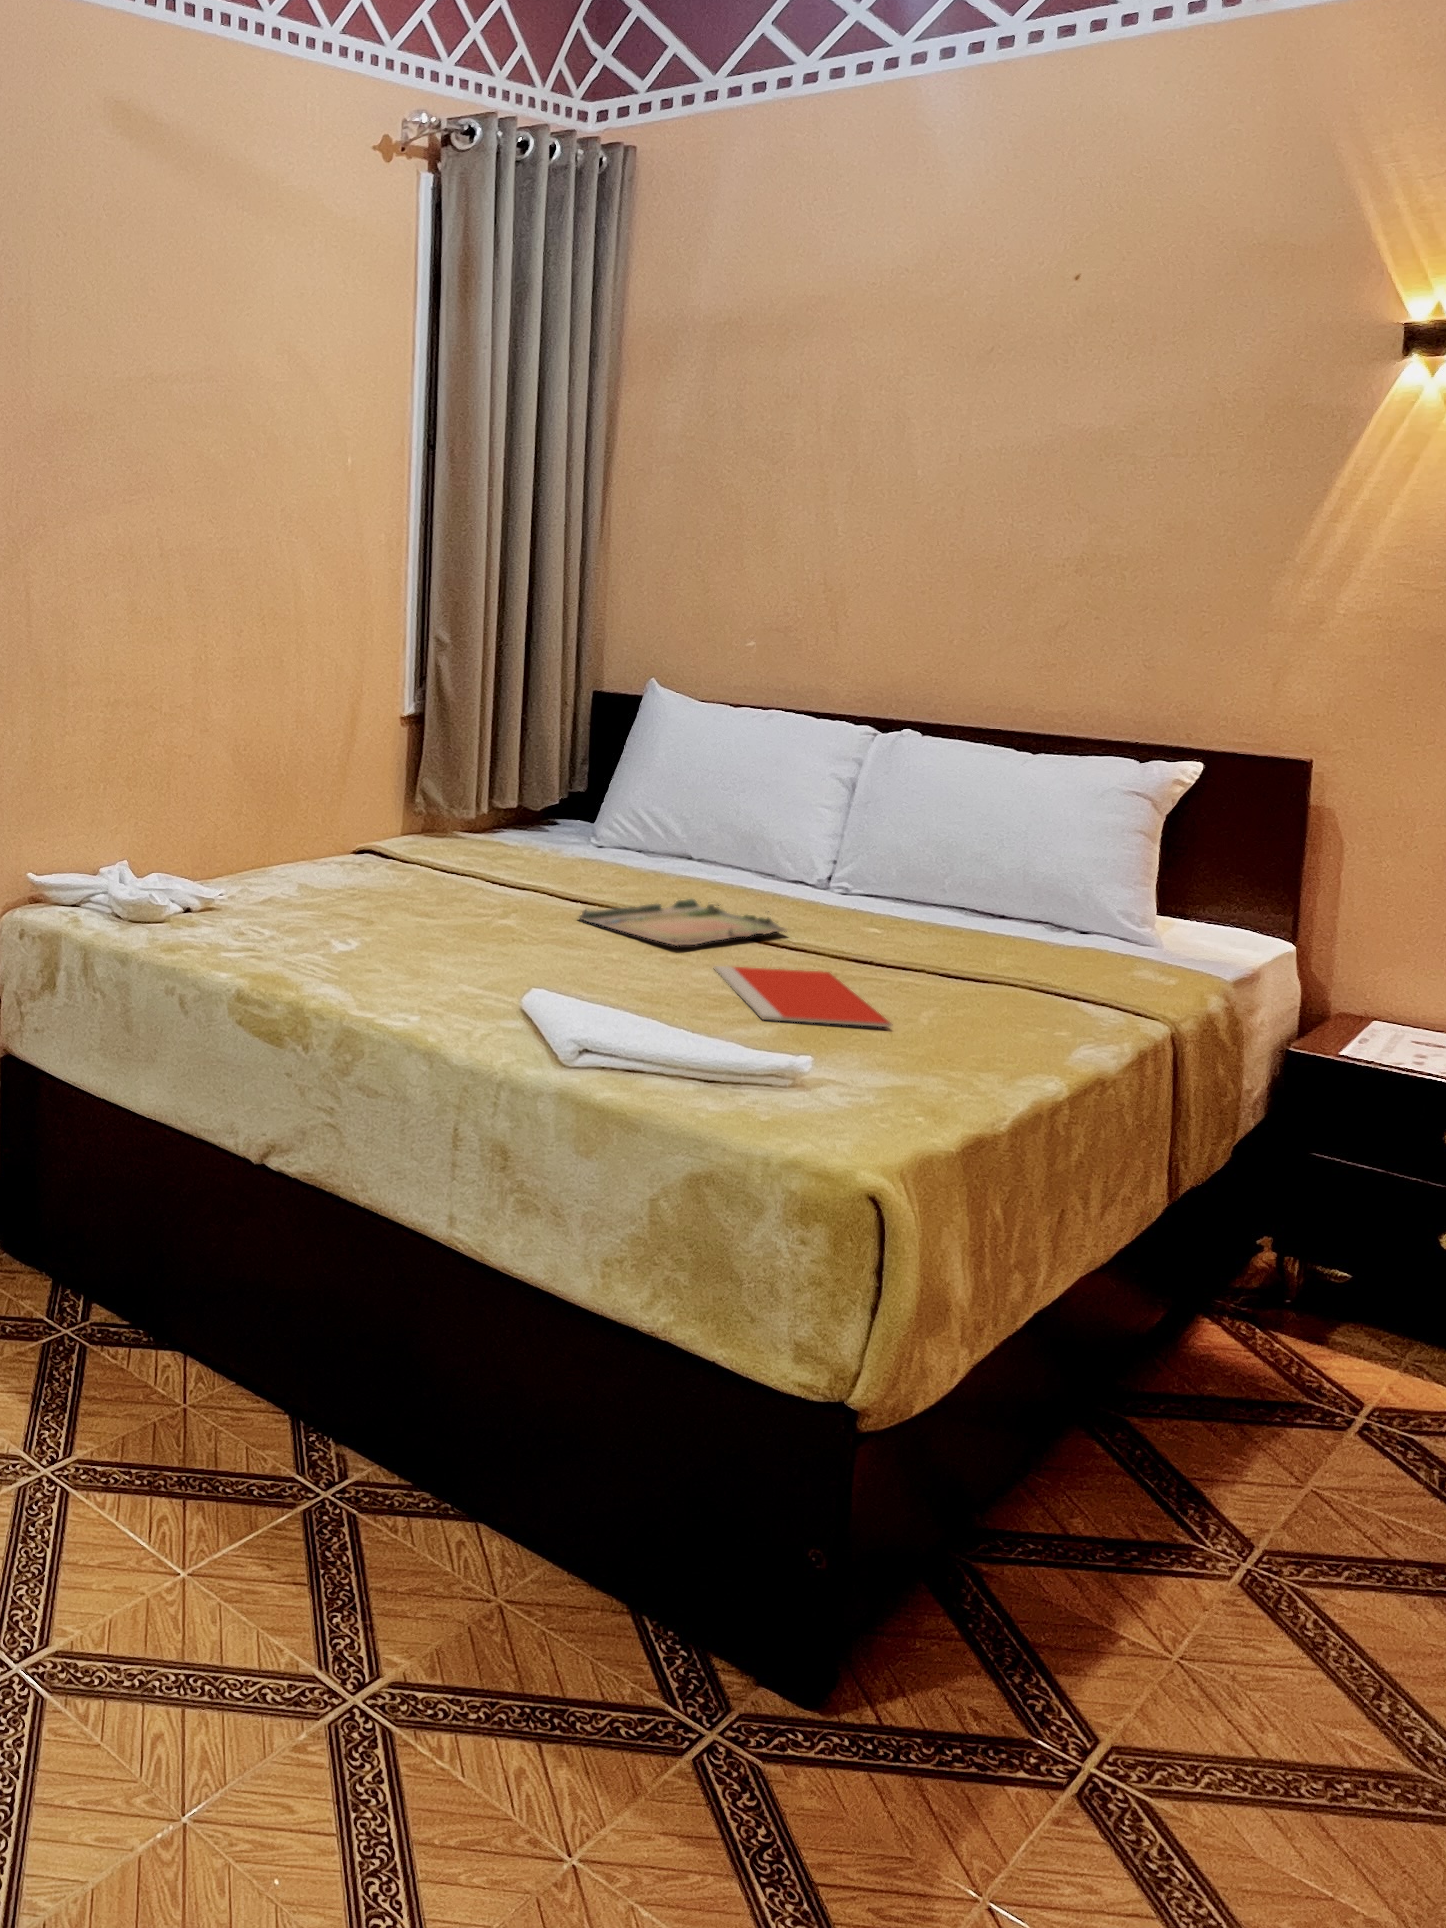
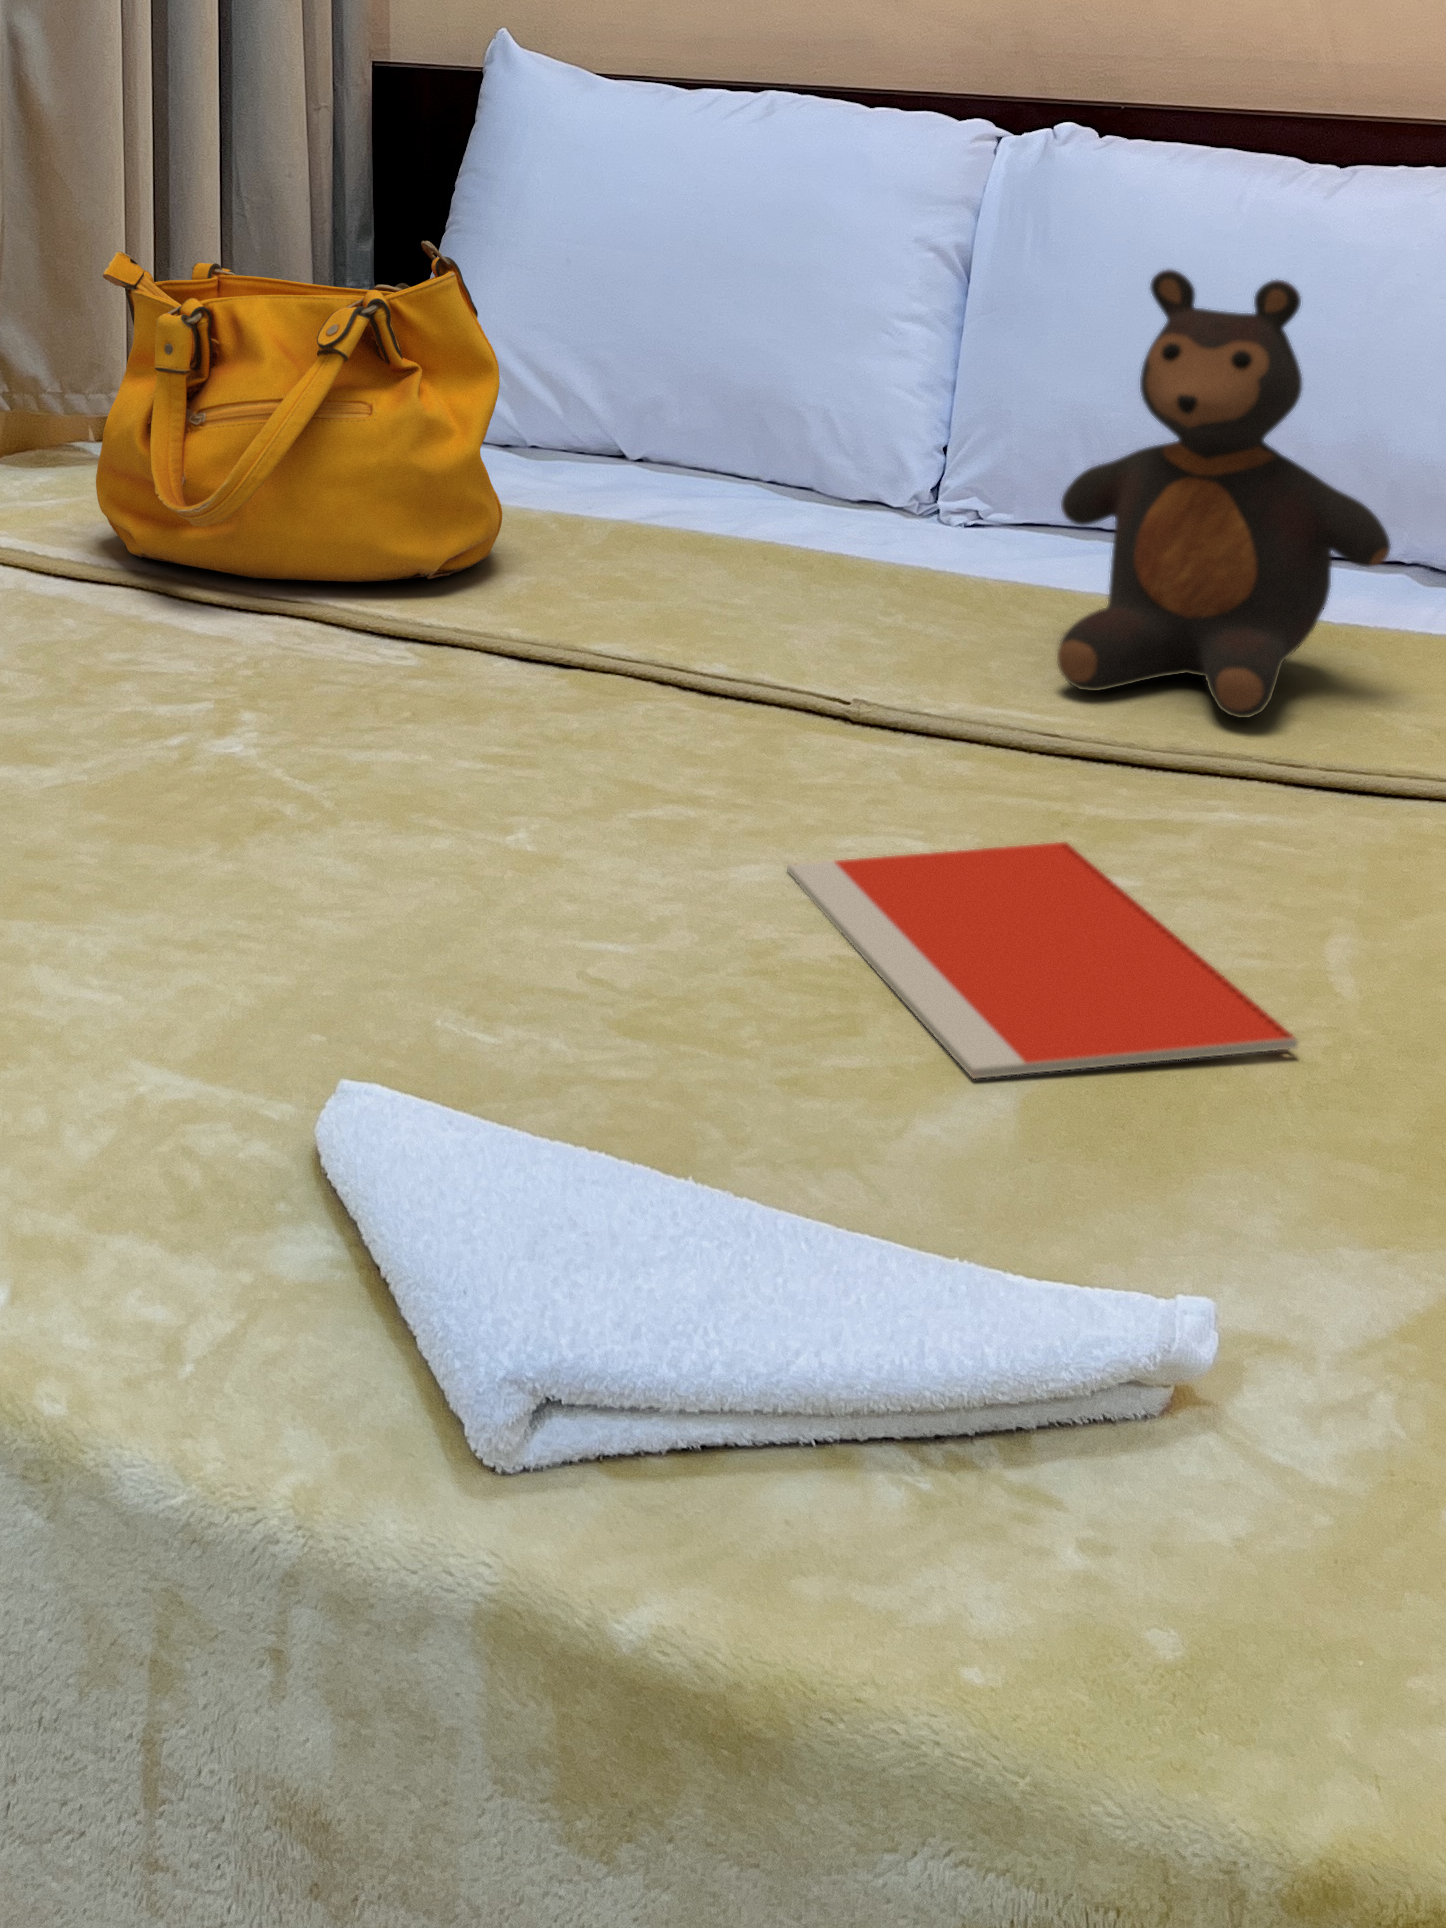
handbag: none [461,748,628,880] -> present [96,241,502,582]
teddy bear: none [850,777,1003,951] -> present [1057,270,1391,718]
tray: present [579,899,786,945] -> none [412,618,925,803]

